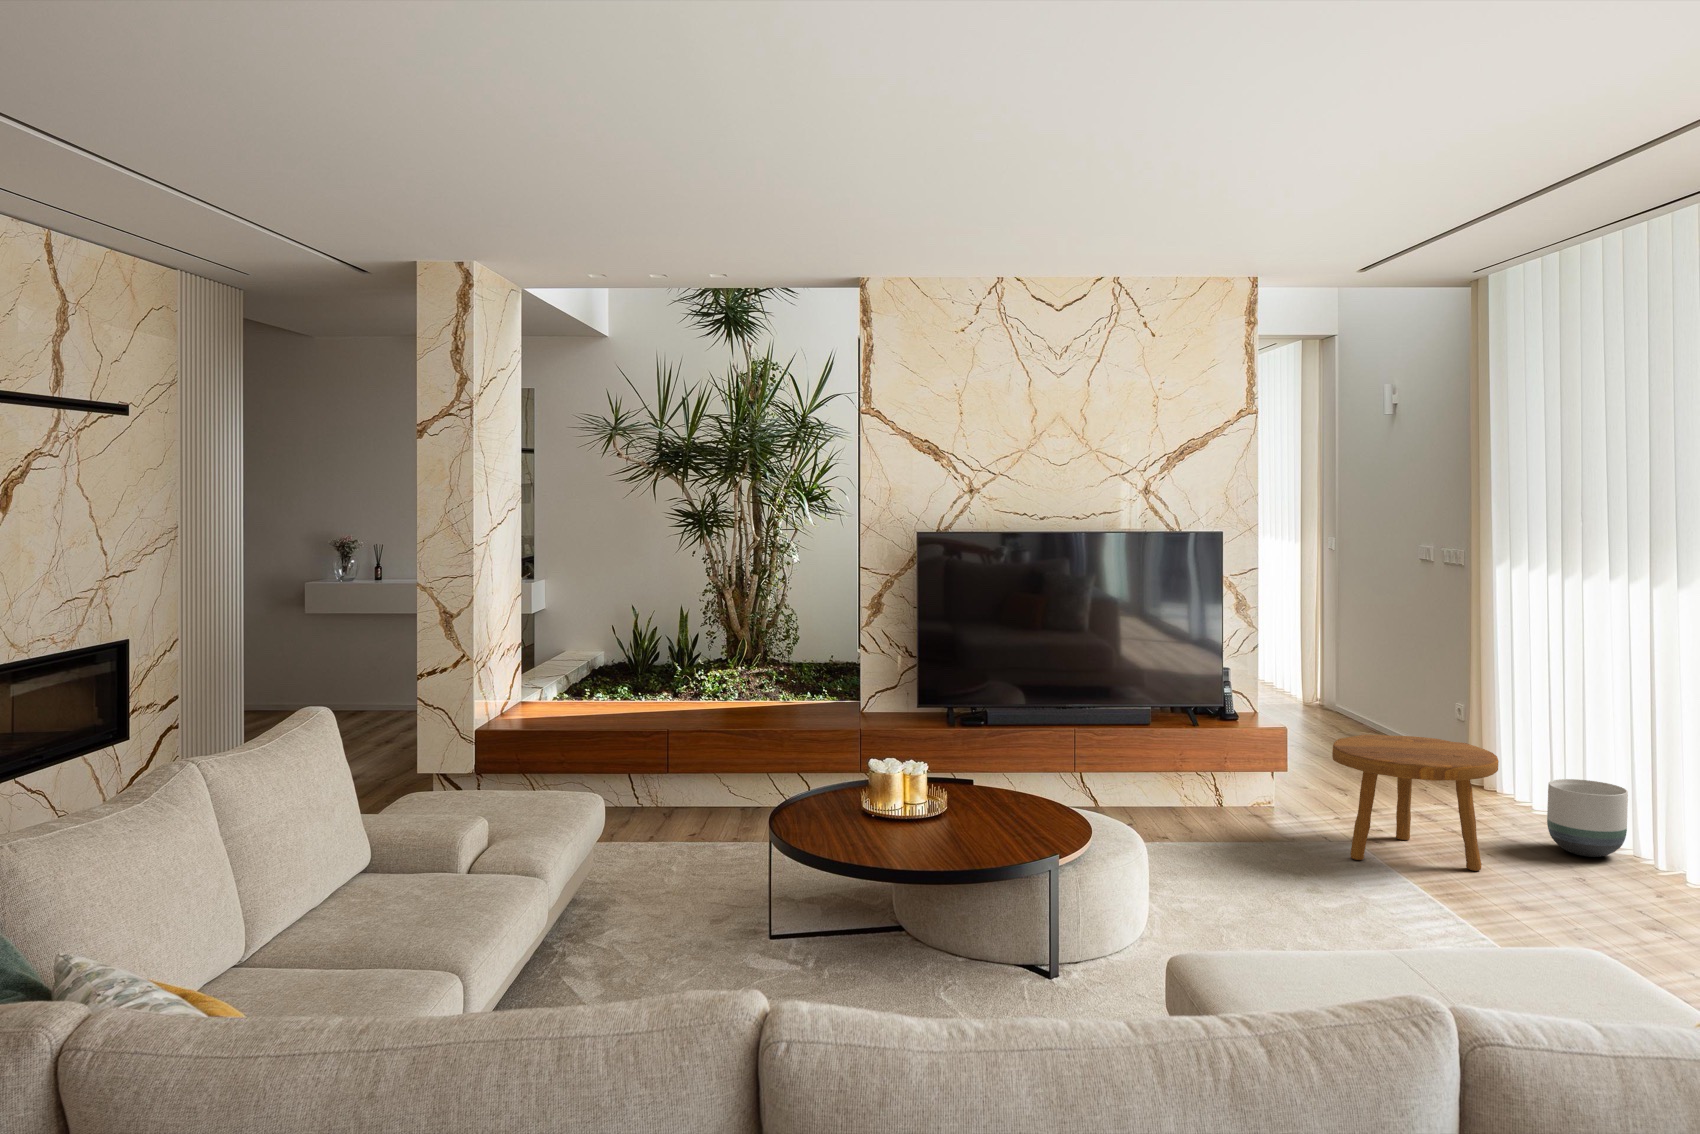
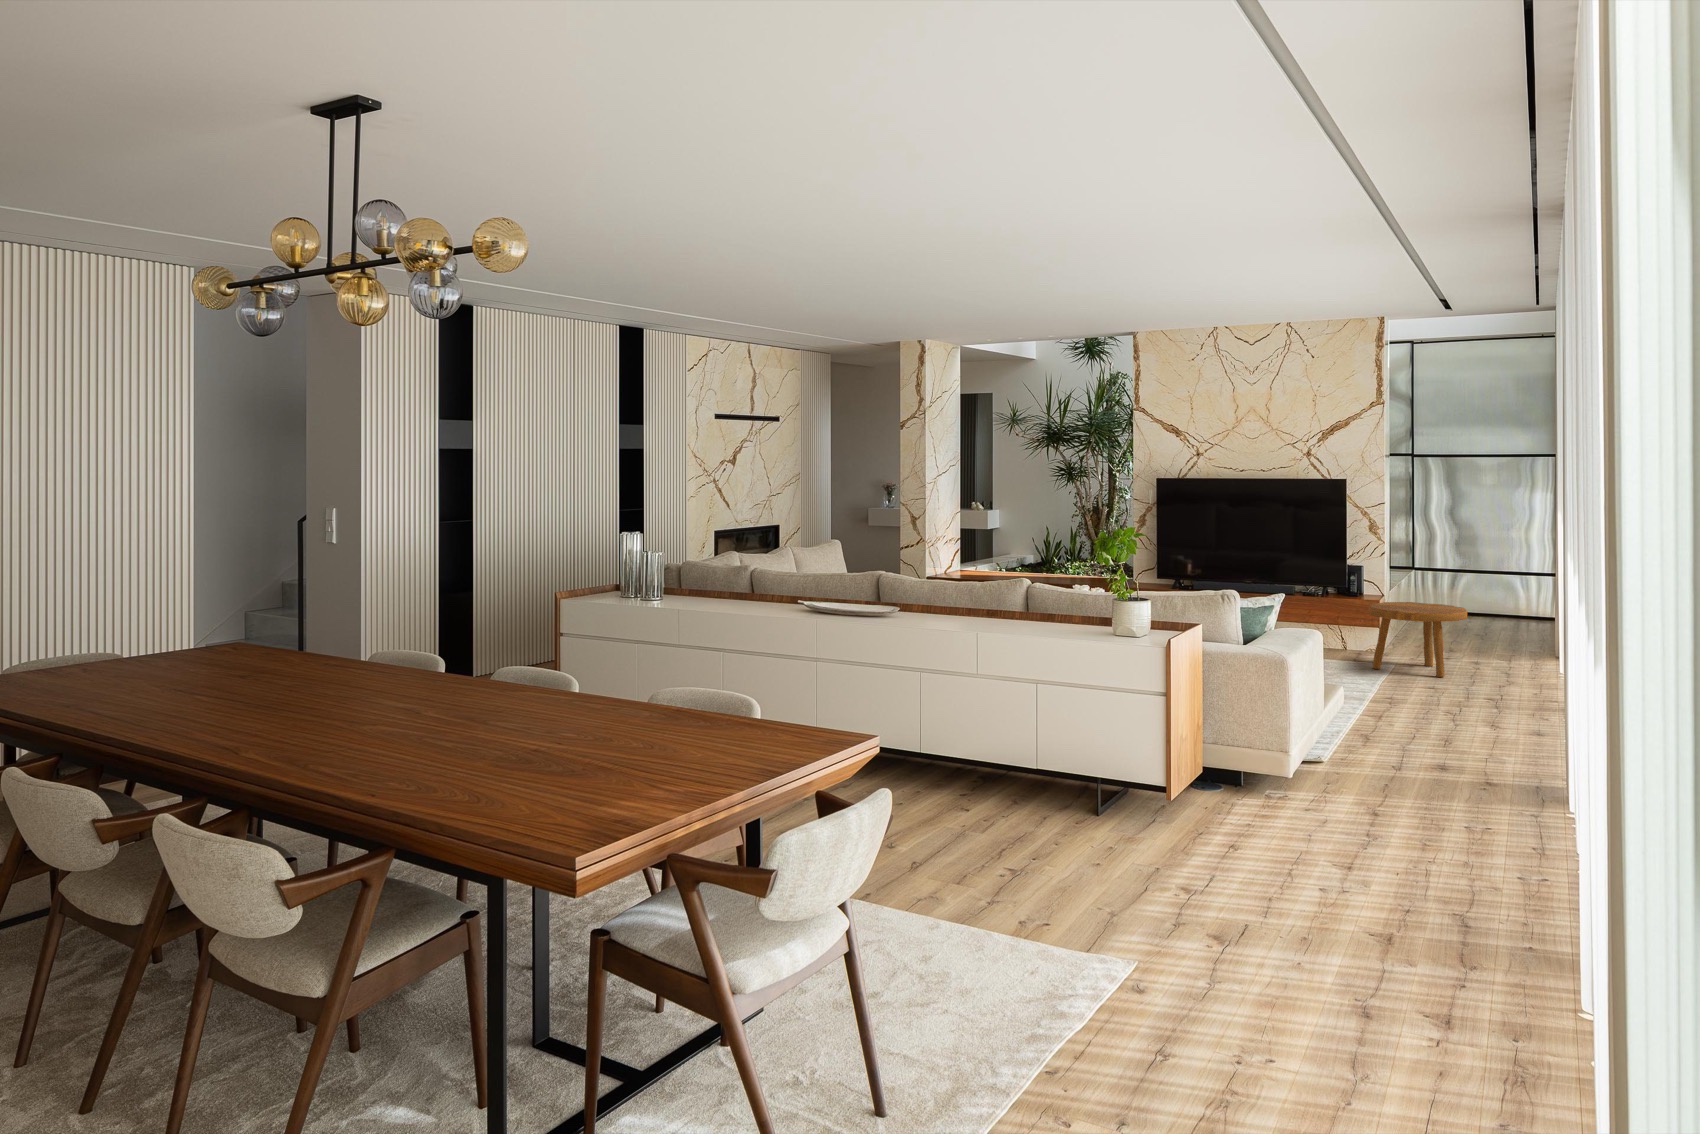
planter: present [1547,779,1628,857] -> none [1514,634,1564,680]

